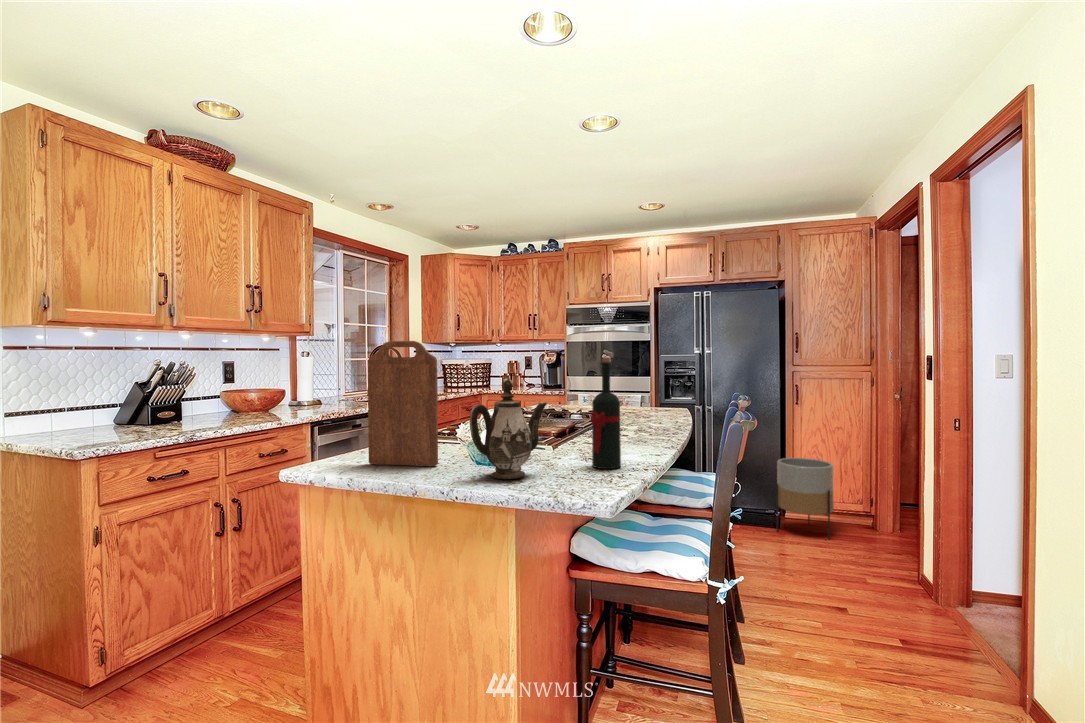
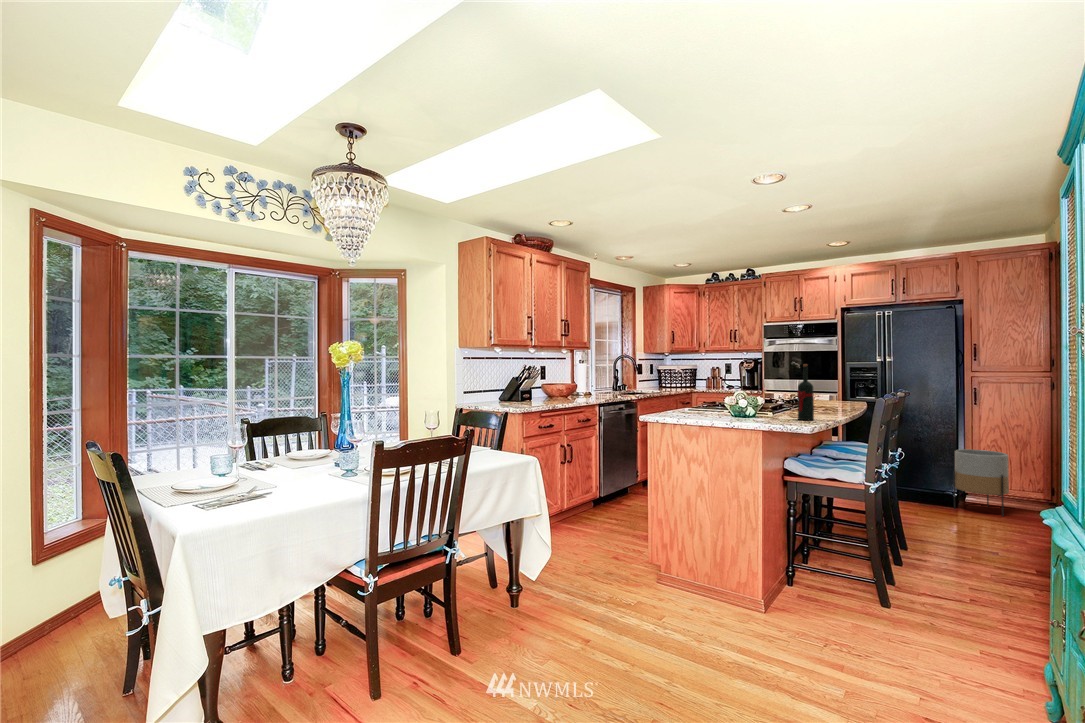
cutting board: present [368,341,438,466] -> none [678,355,714,417]
teapot: present [470,378,547,479] -> none [737,373,774,421]

